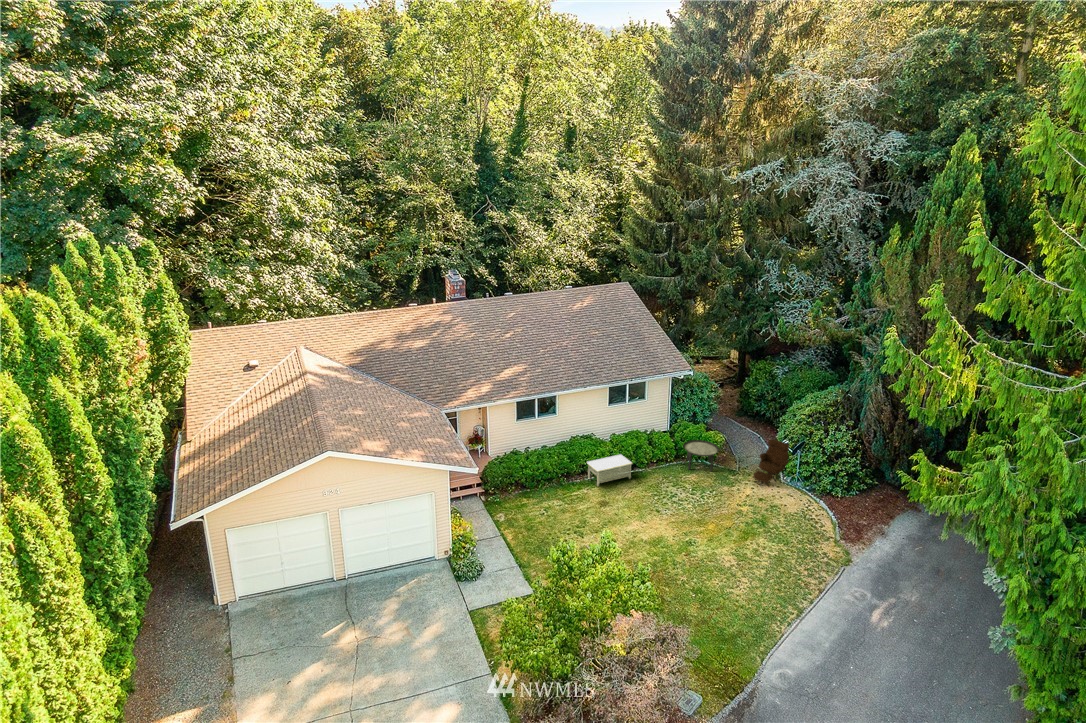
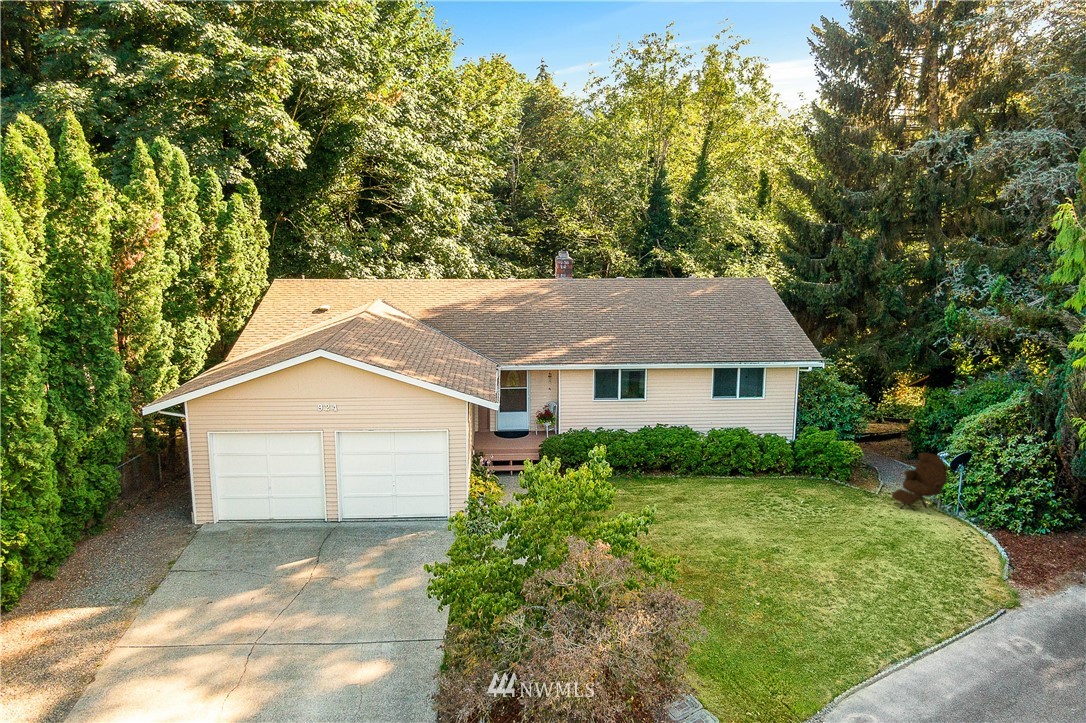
round table: present [683,440,719,472] -> none [801,448,849,487]
storage bench: present [587,455,632,486] -> none [672,451,728,482]

